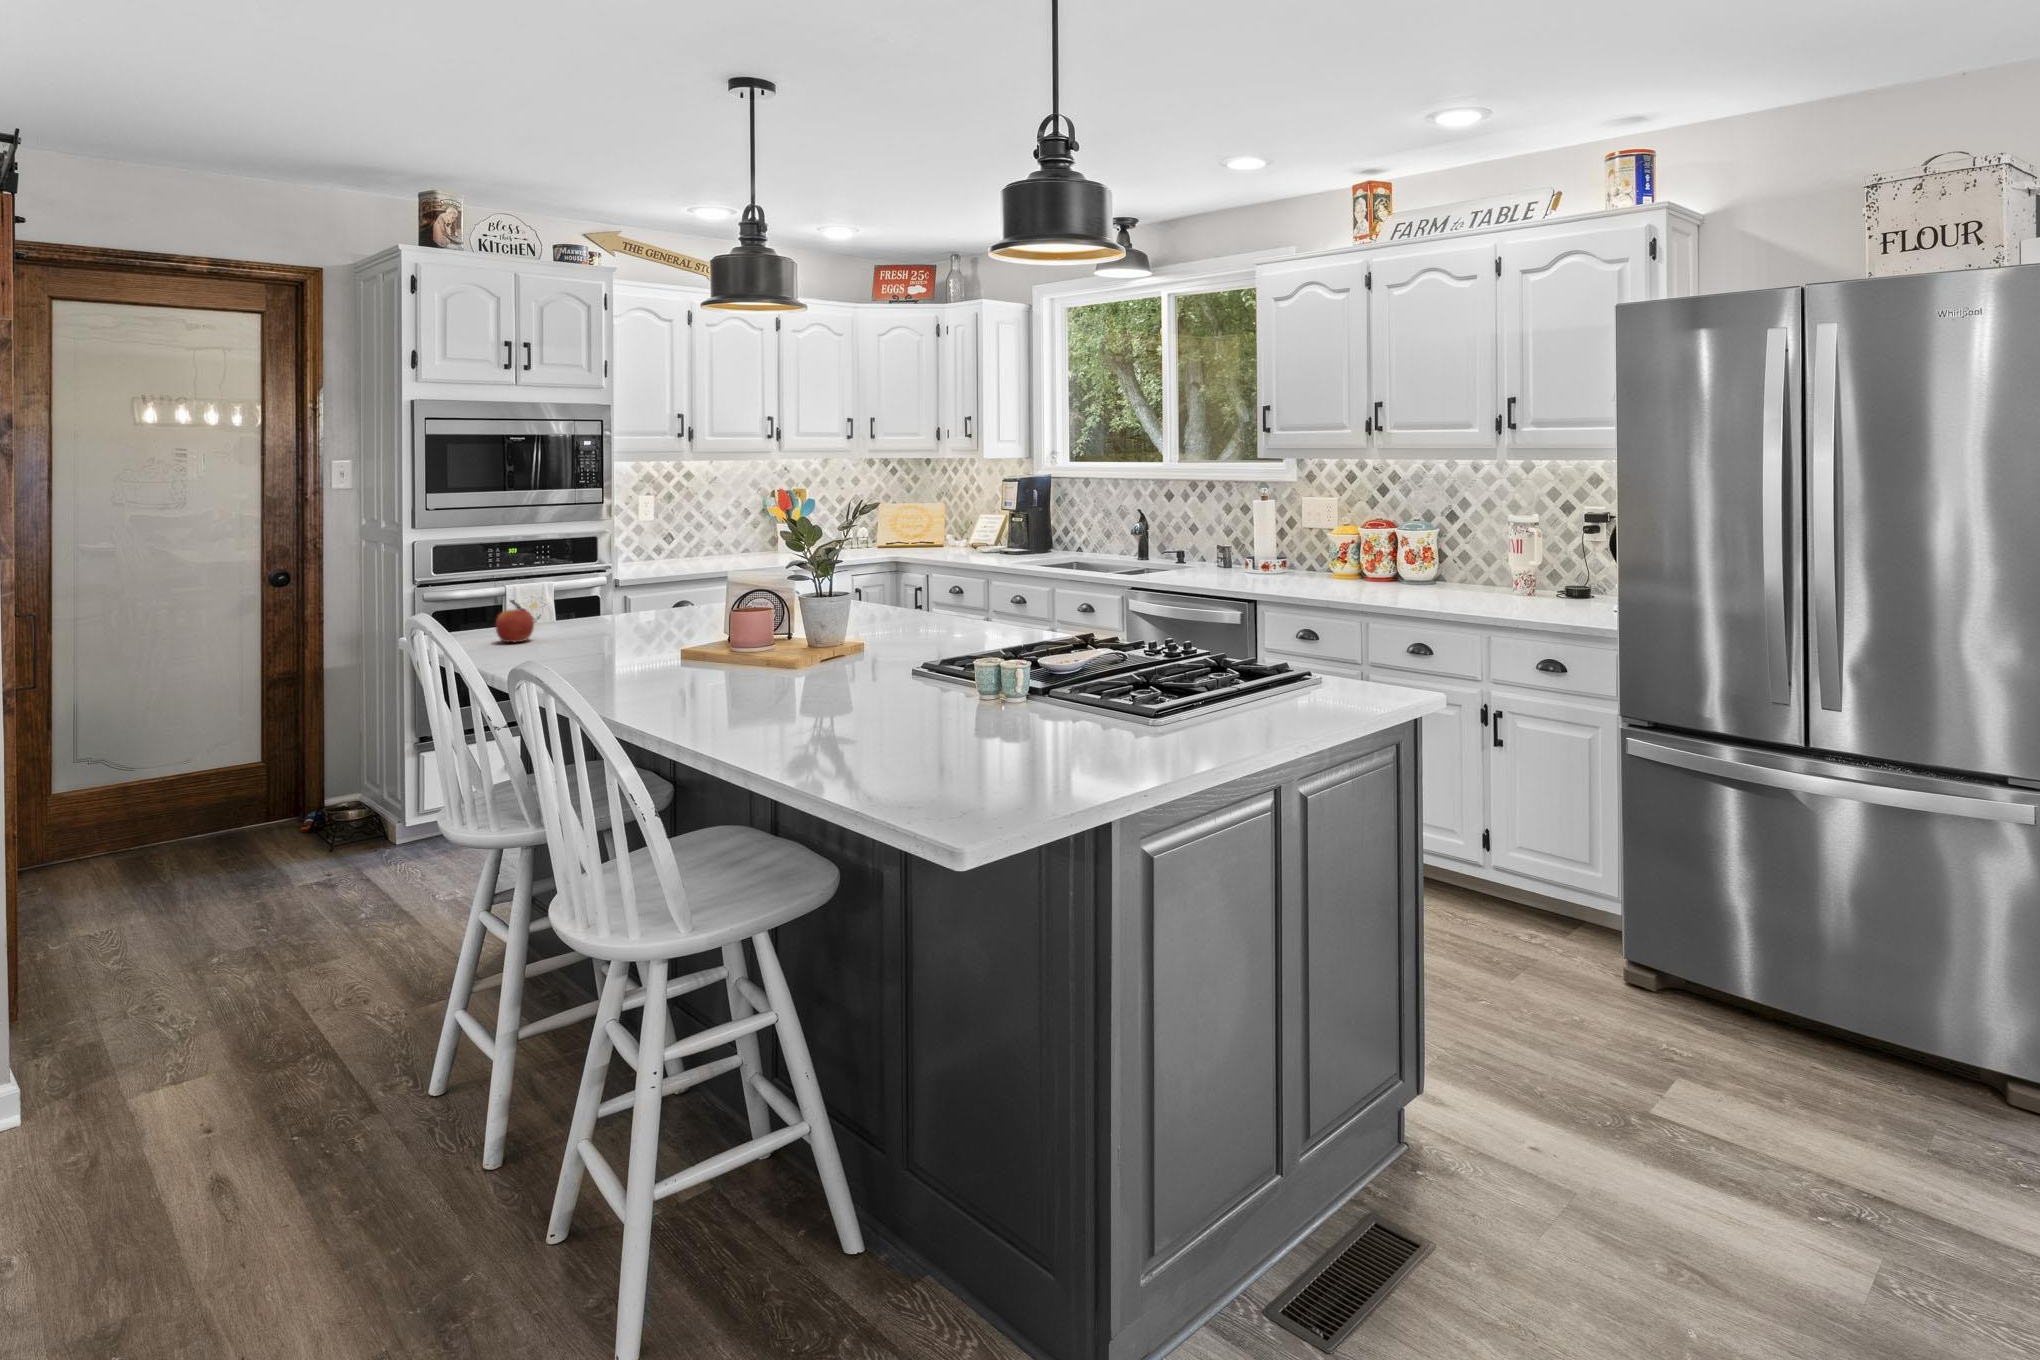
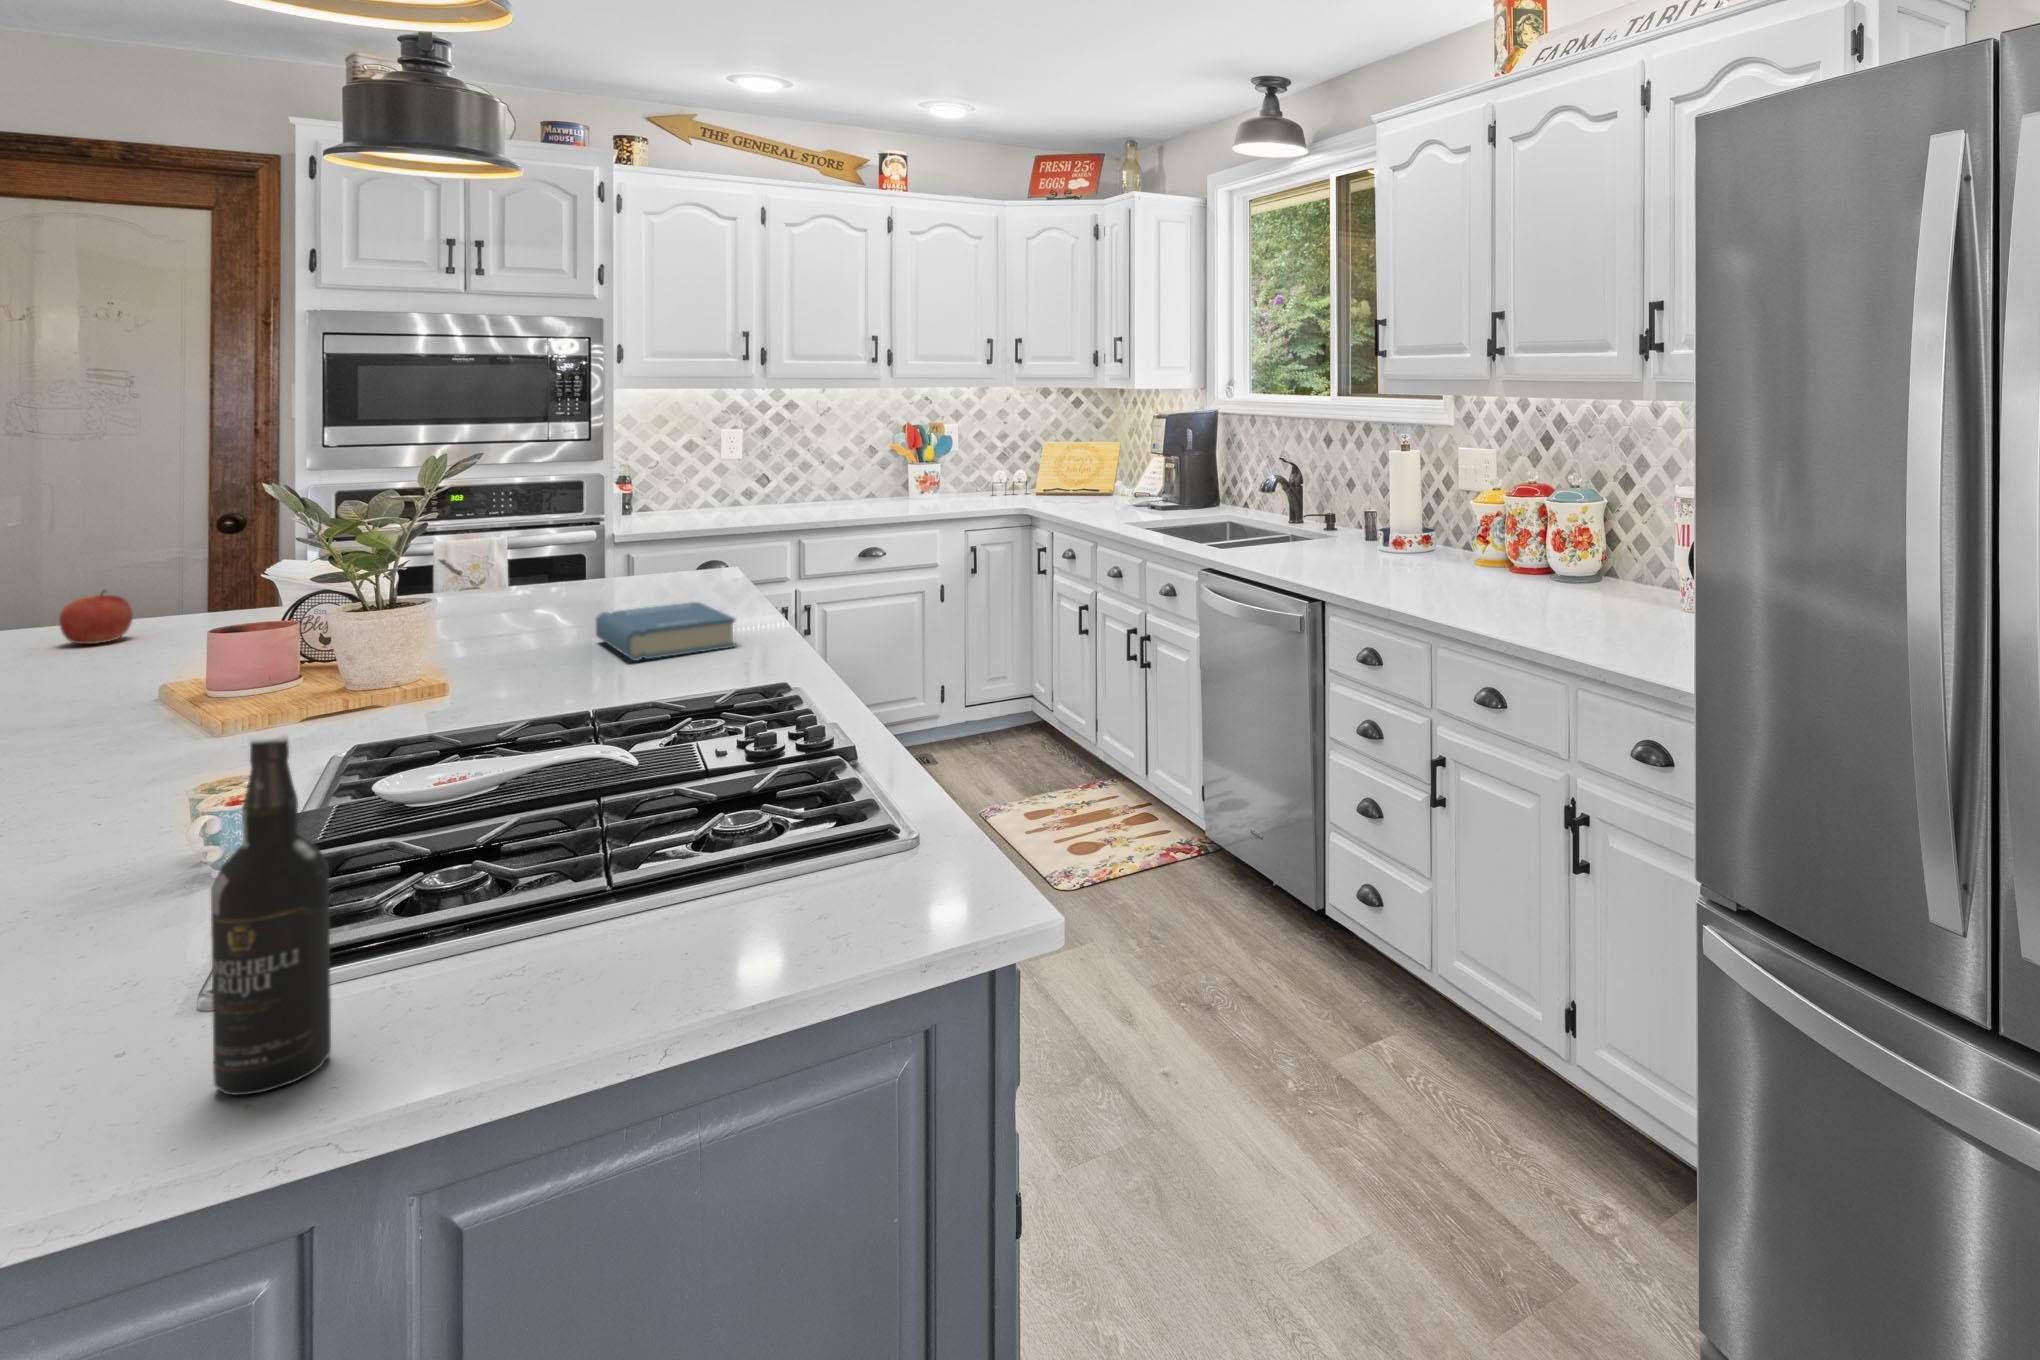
wine bottle: none [1199,602,1234,741] -> present [211,733,331,1095]
hardback book: none [875,604,977,636] -> present [596,602,735,661]

